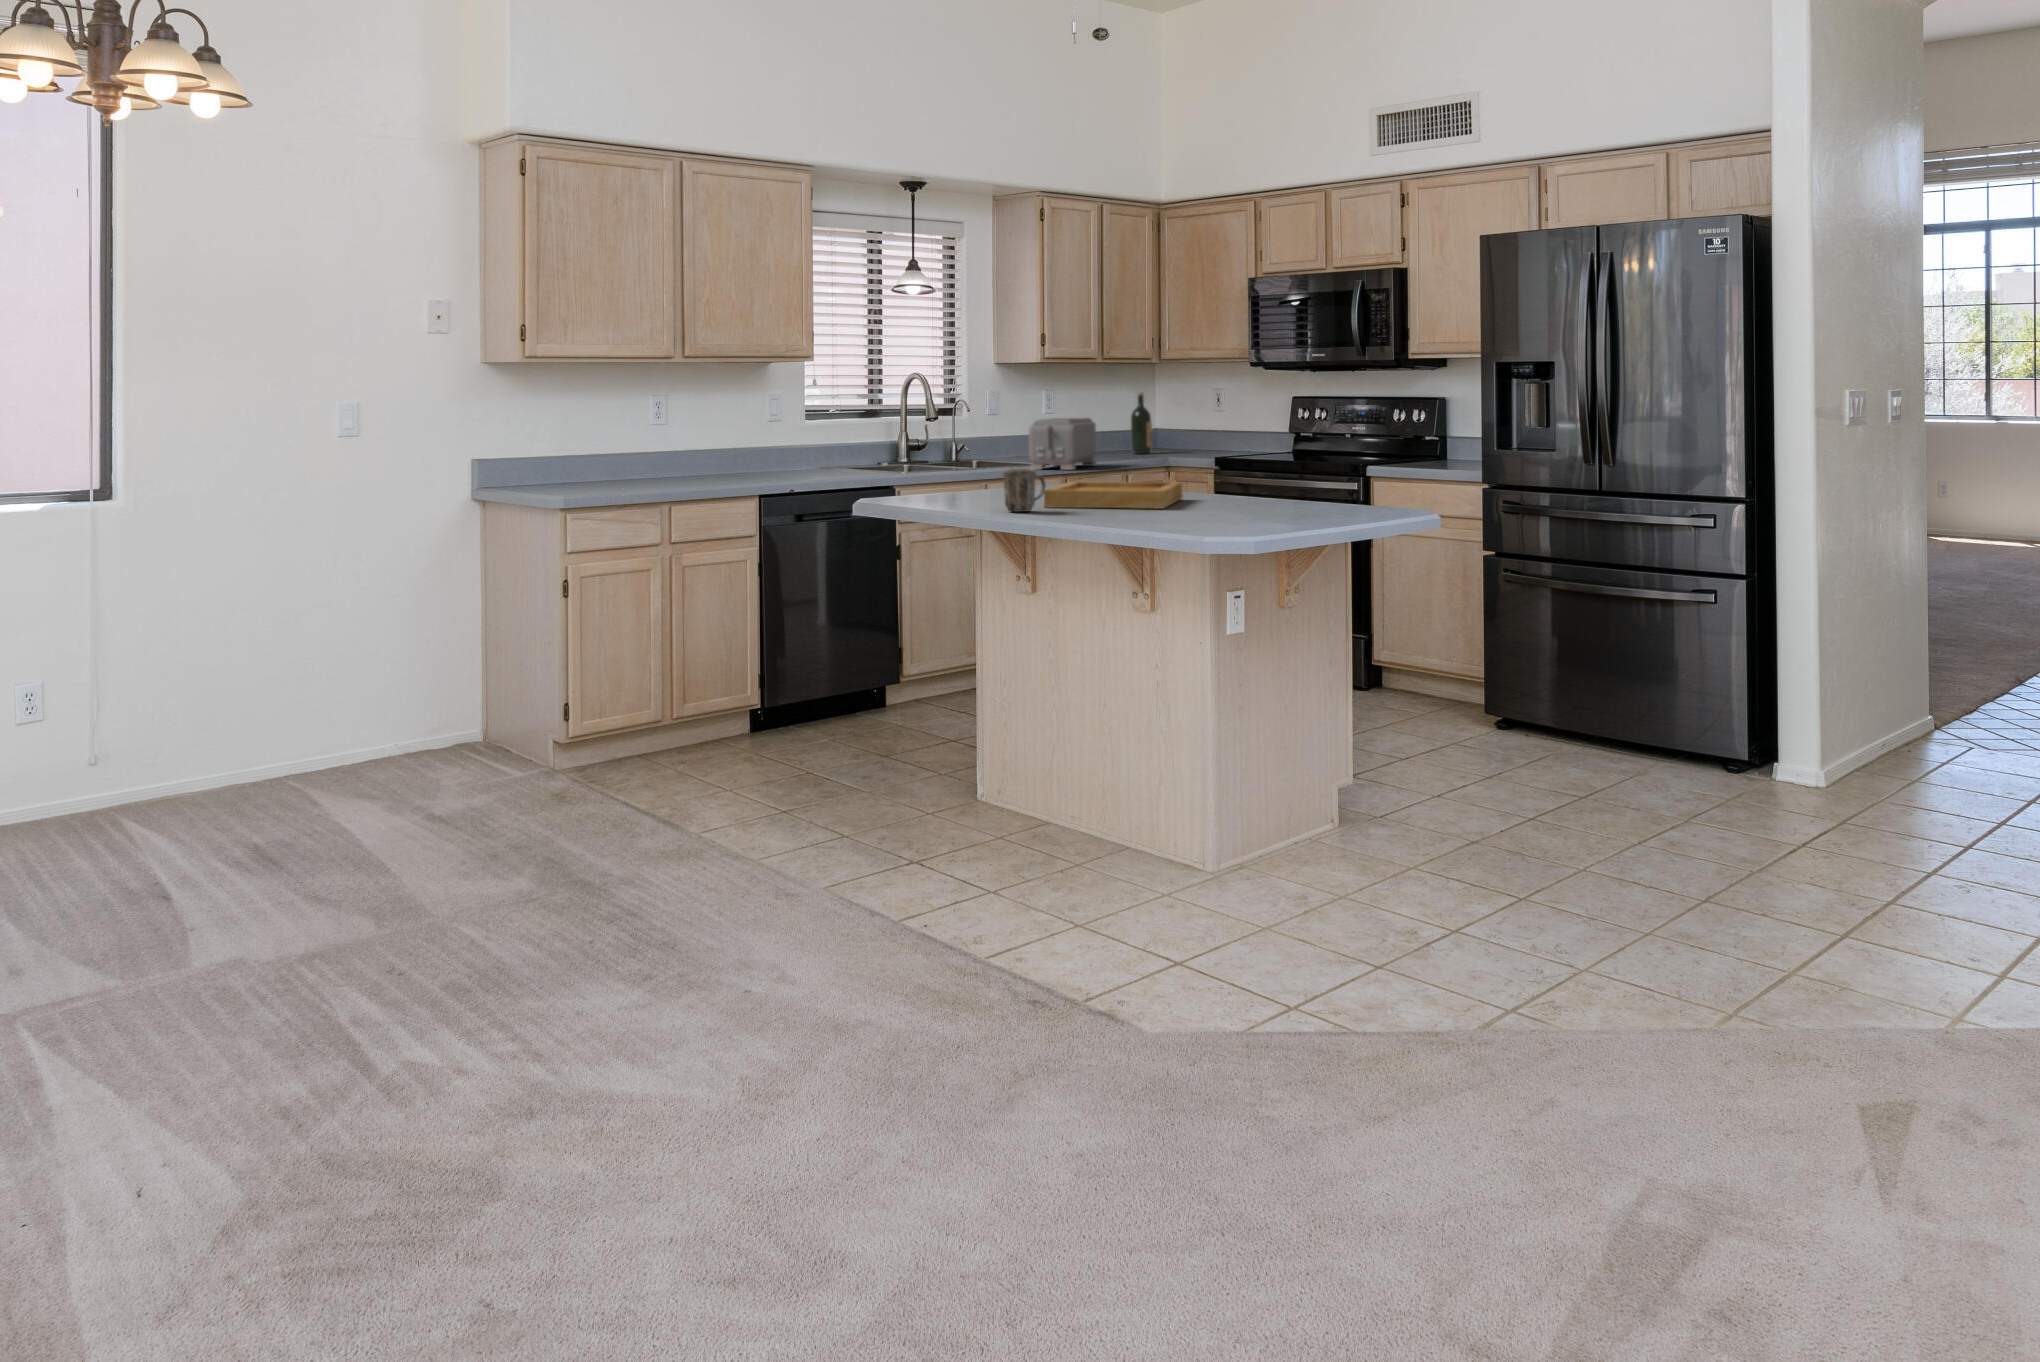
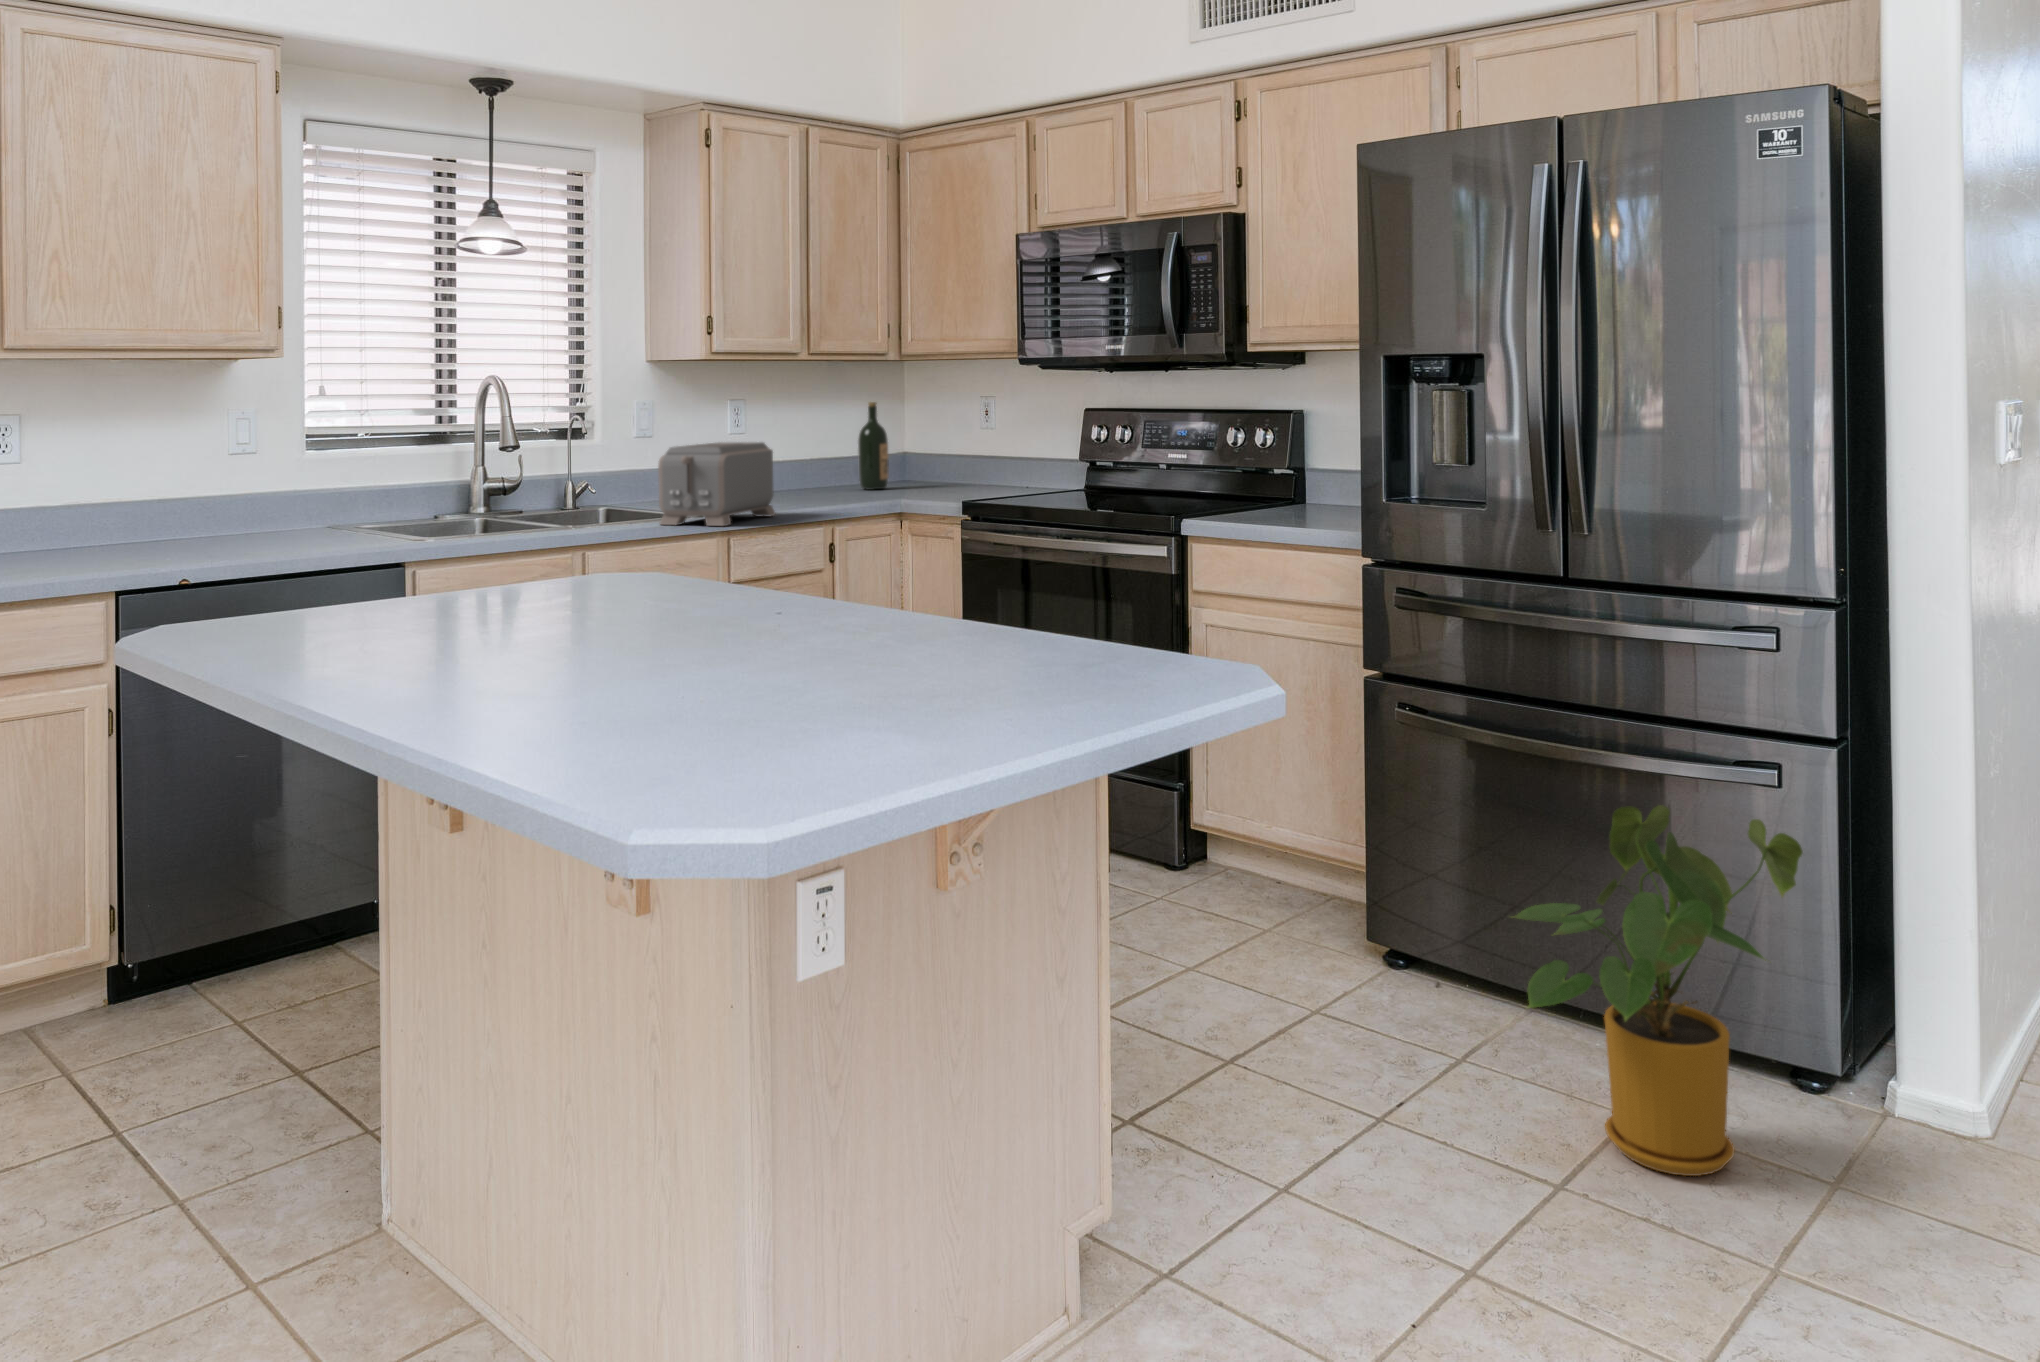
mug: present [1003,468,1046,512] -> none [384,569,482,665]
tray: present [1044,482,1183,509] -> none [501,577,808,650]
house plant: none [1558,612,1721,795] -> present [1514,805,1803,1176]

